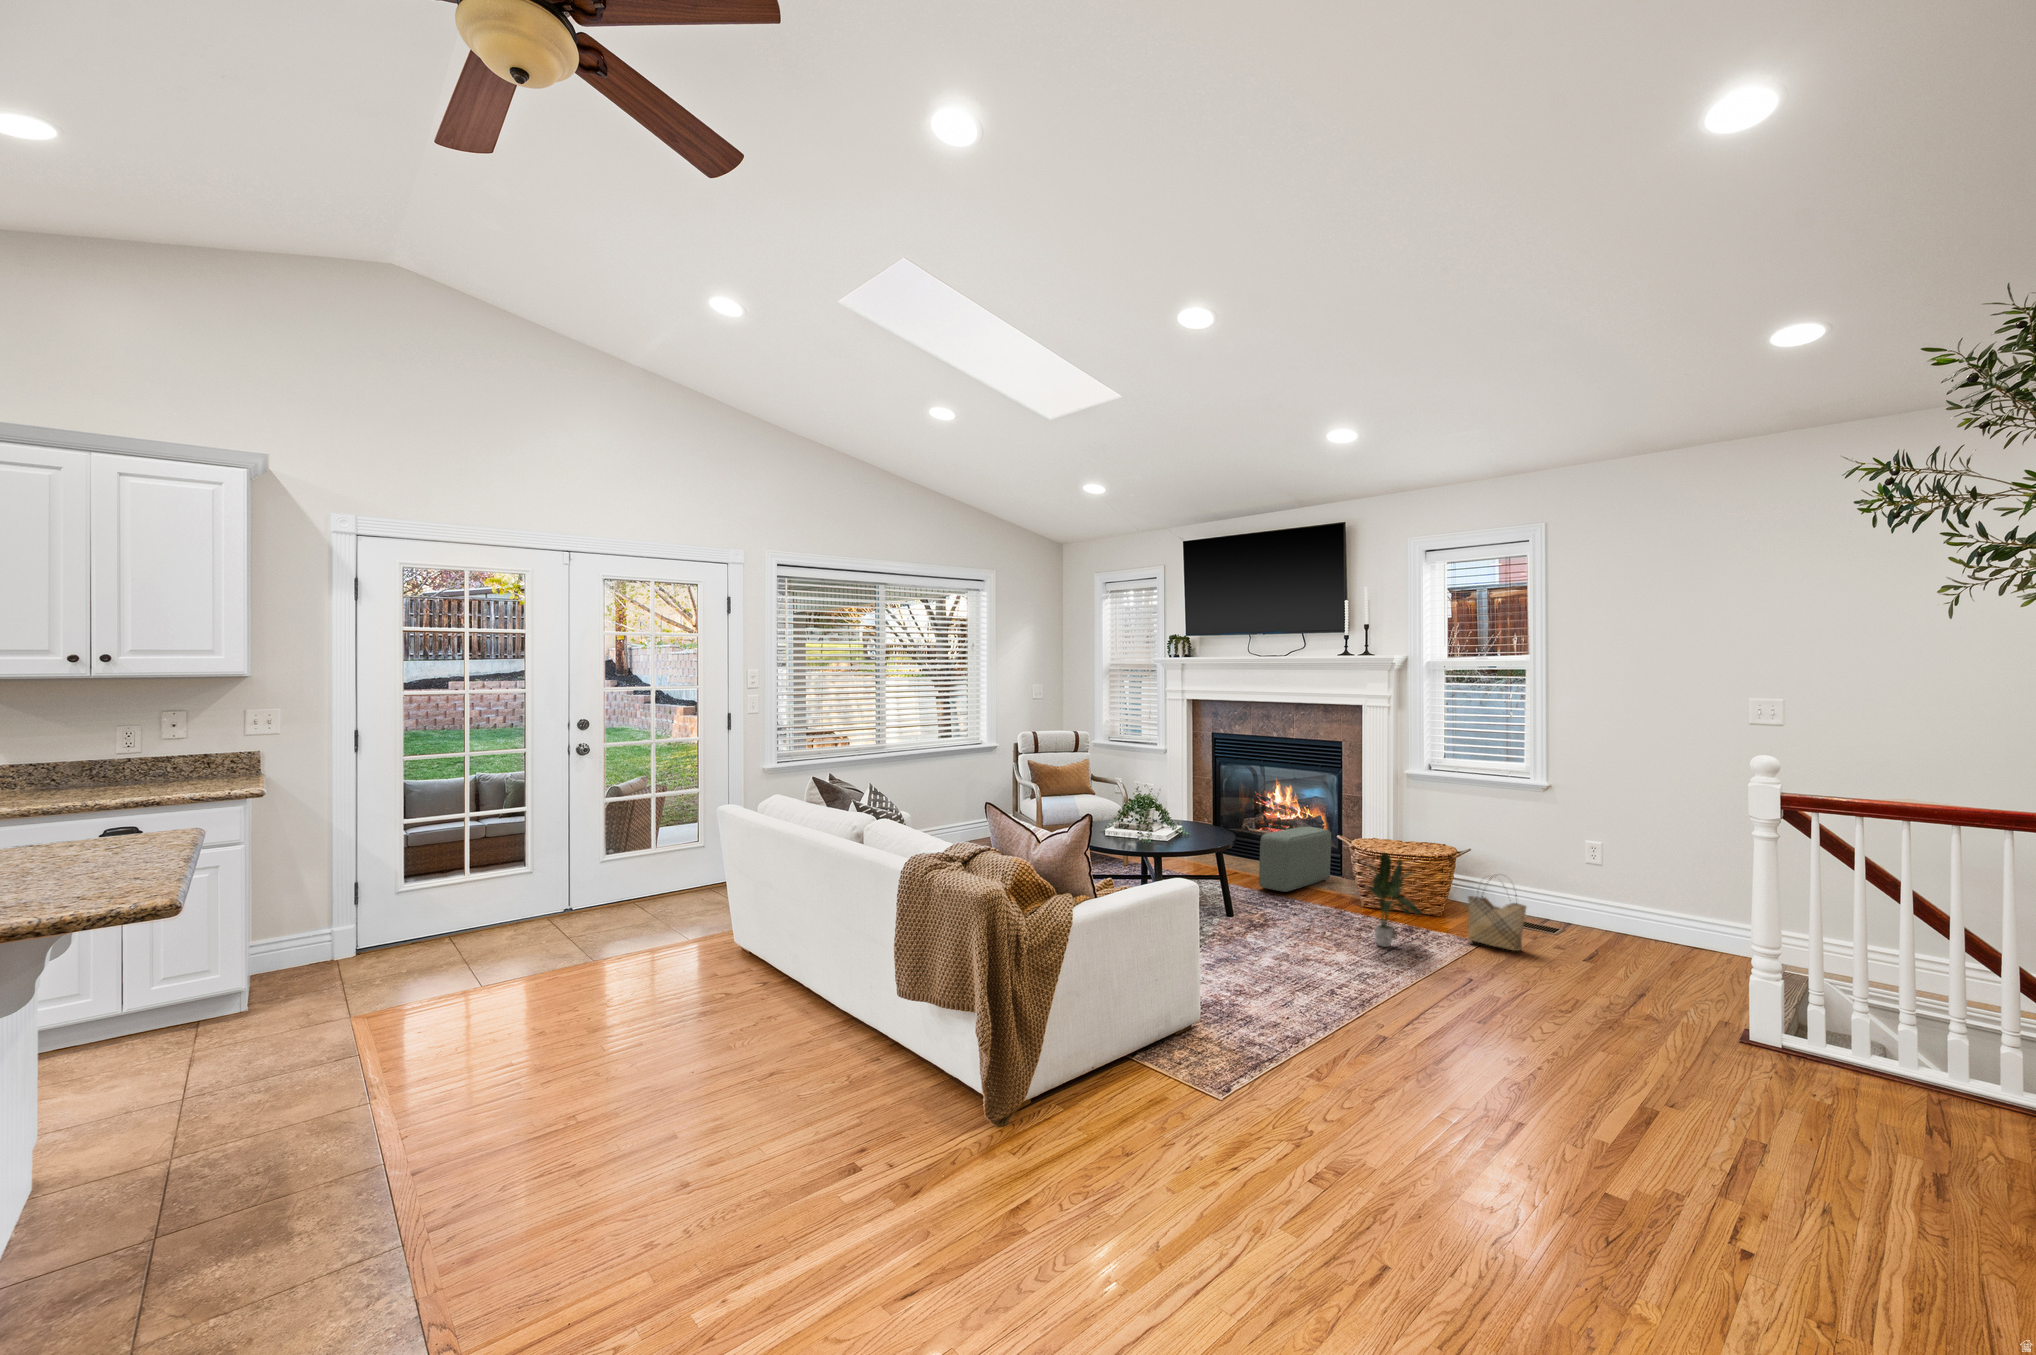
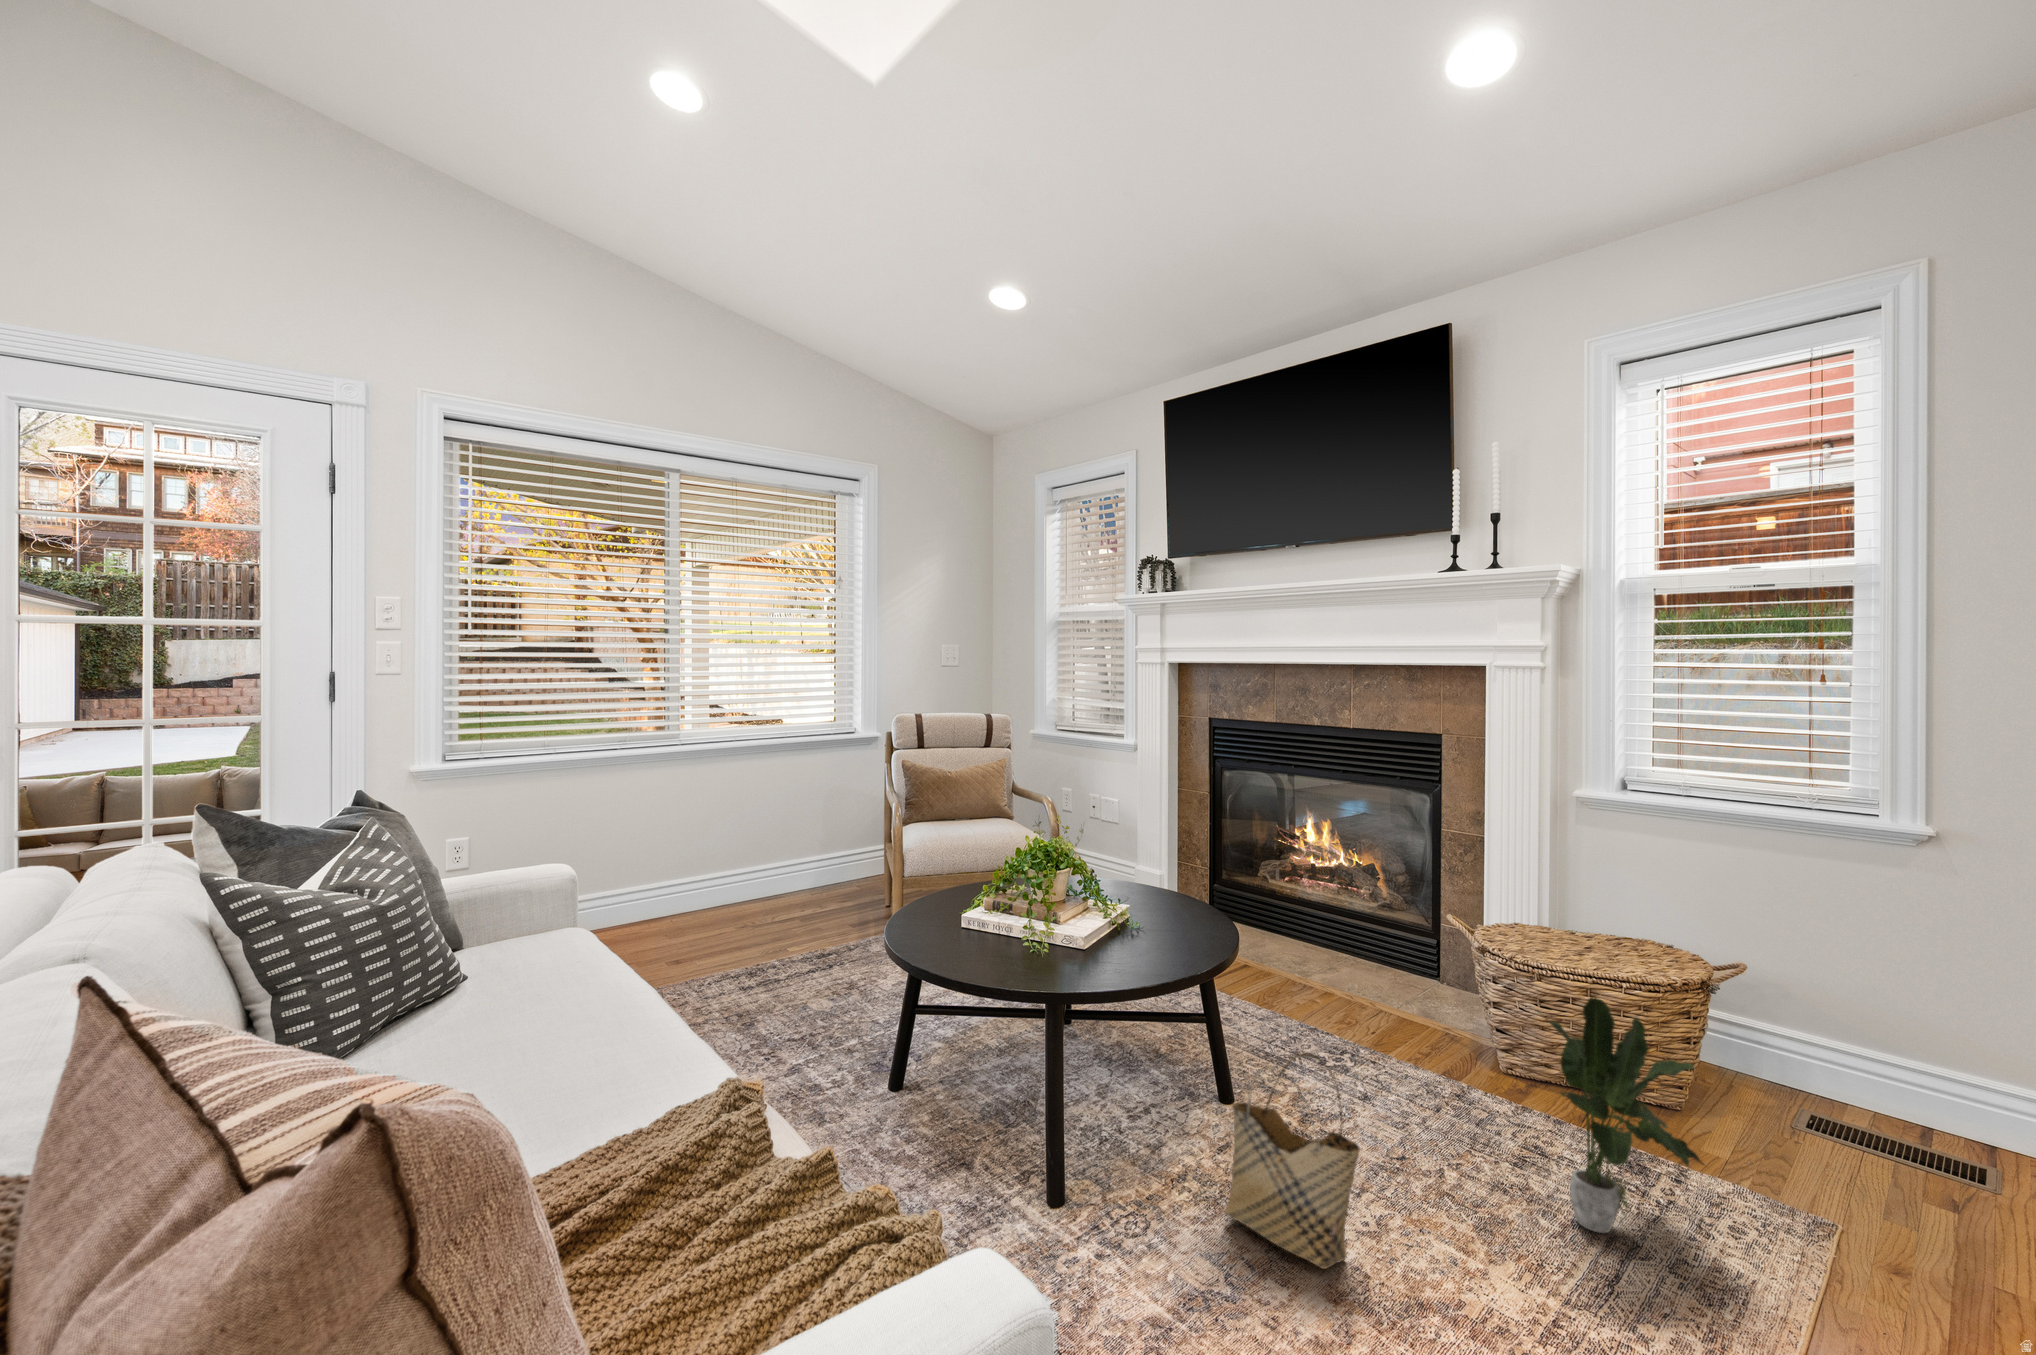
pouf: present [1259,827,1331,892] -> none [1287,889,1420,1028]
woven basket: present [1468,876,1526,951] -> present [1225,1053,1360,1269]

